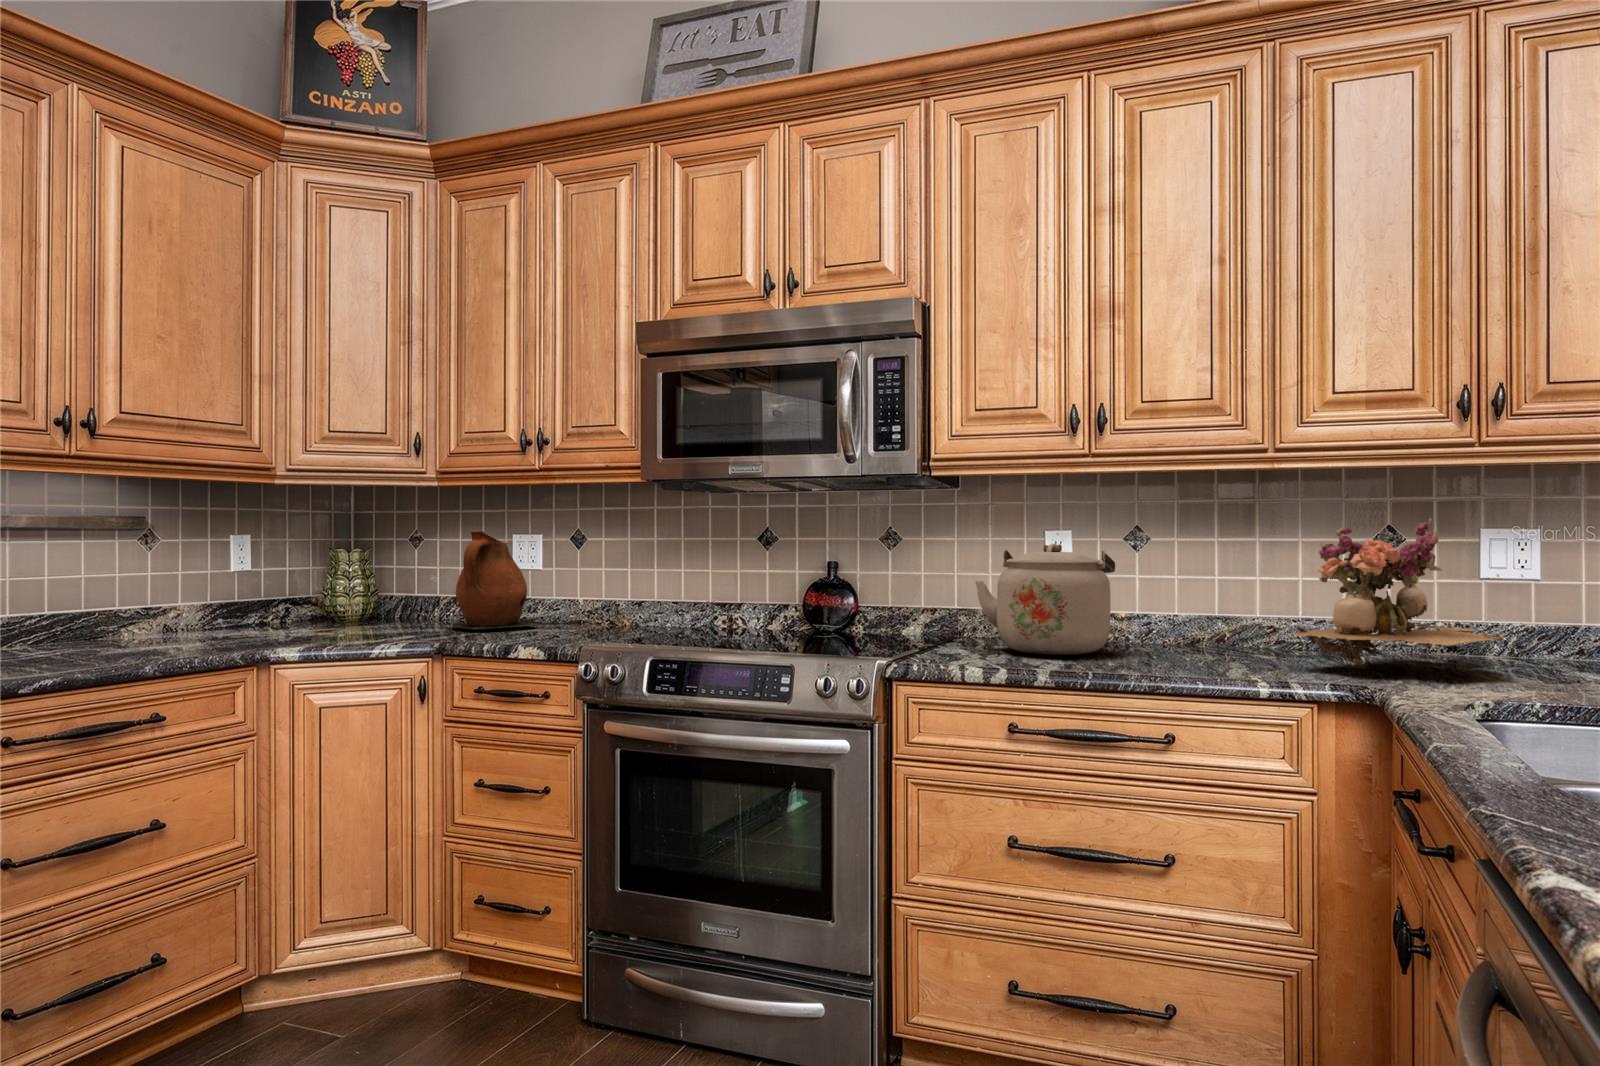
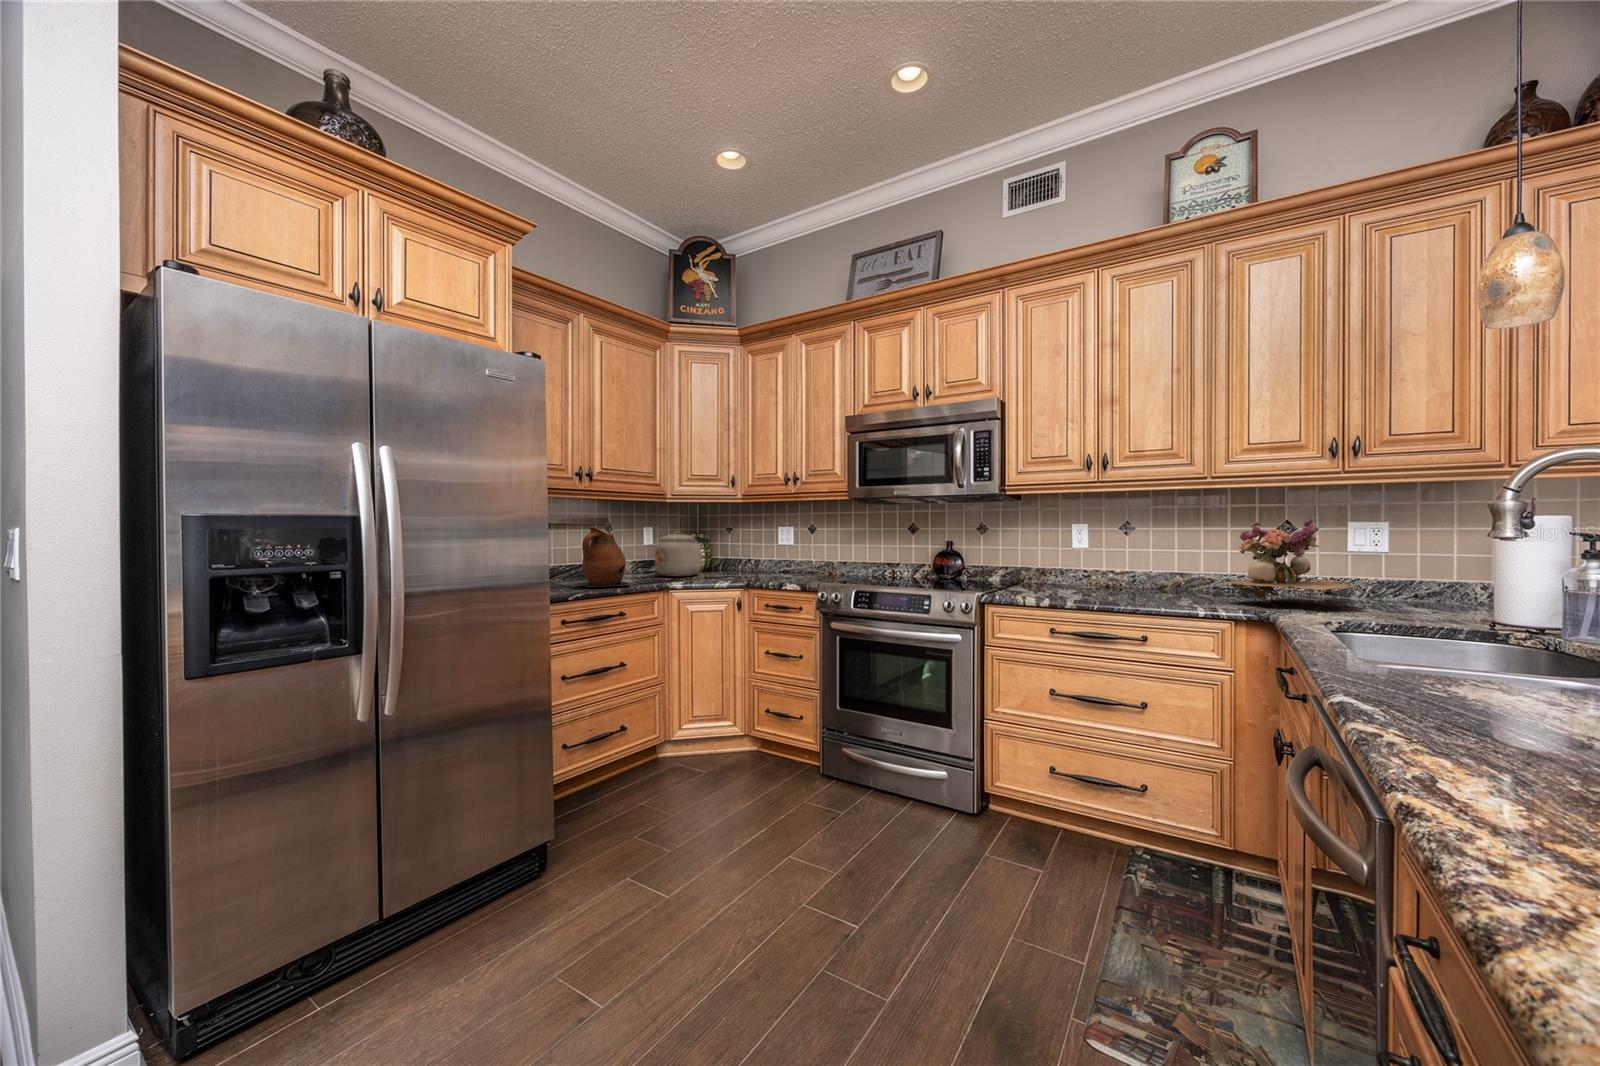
ceramic pitcher: present [451,531,539,629] -> present [581,527,631,587]
kettle: present [975,544,1115,655] -> present [655,531,710,577]

